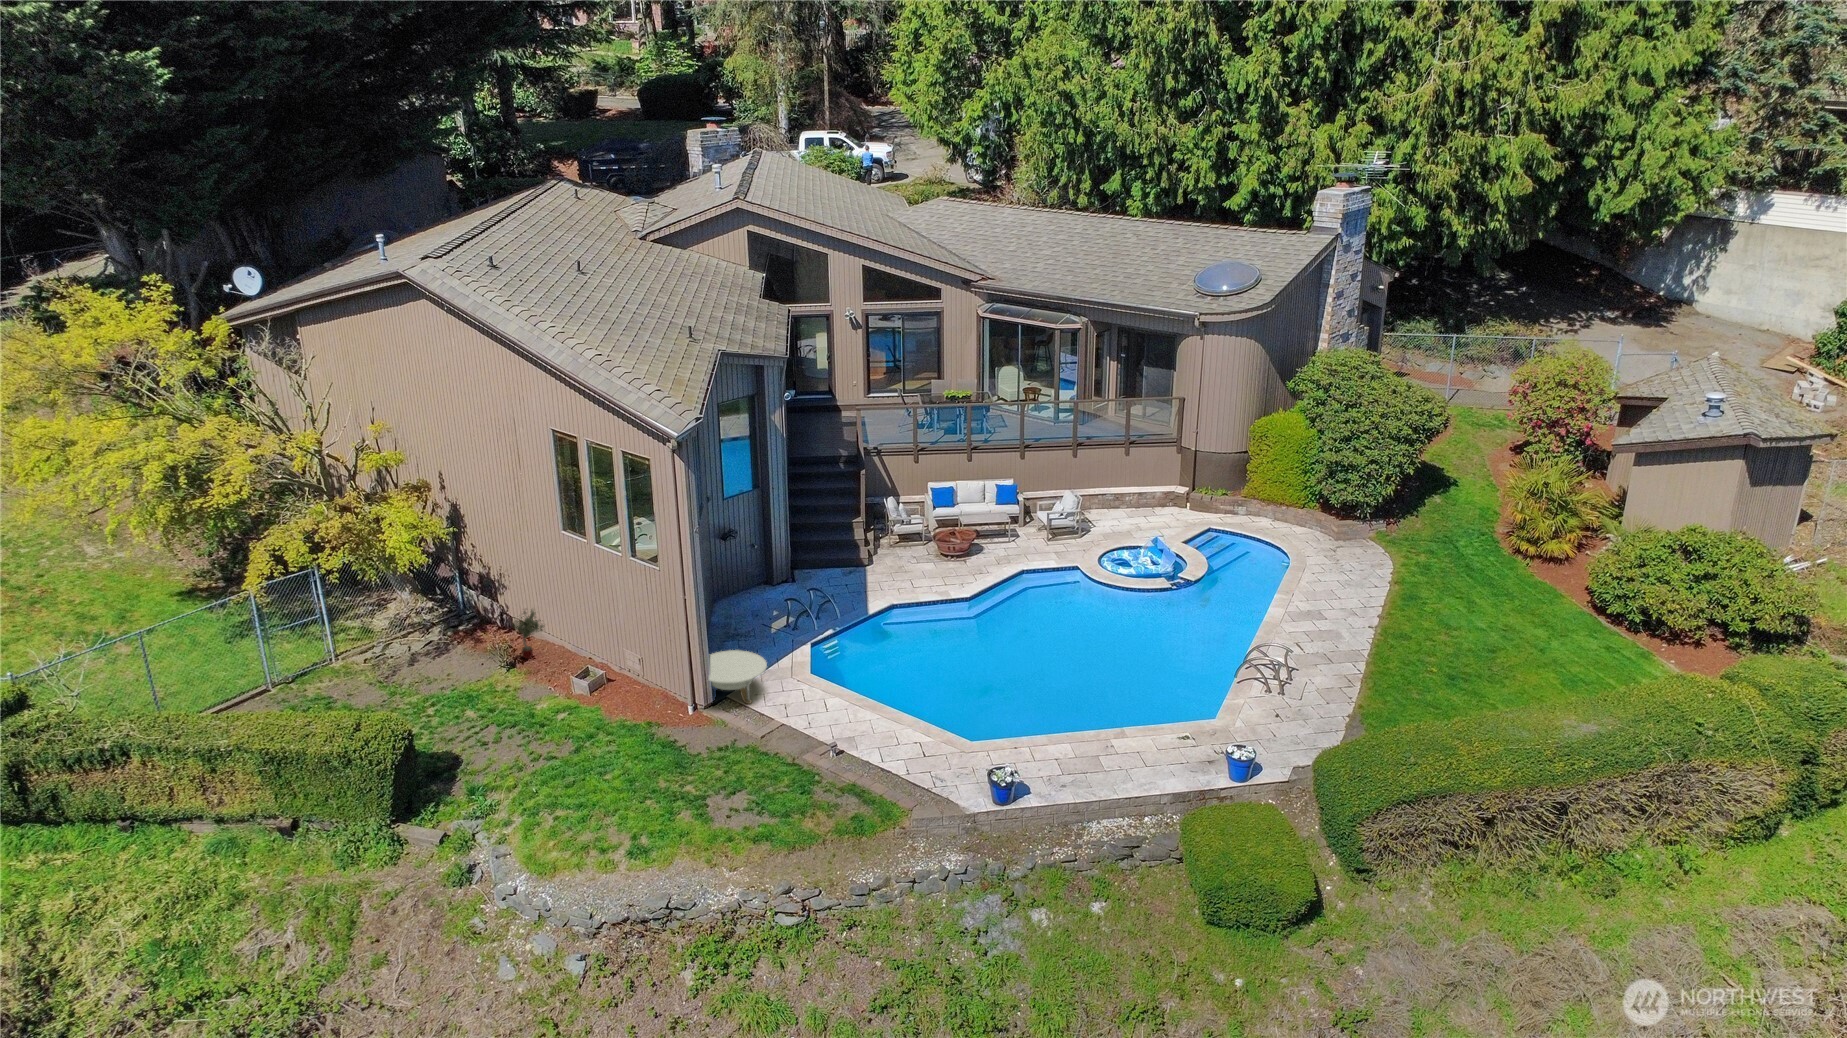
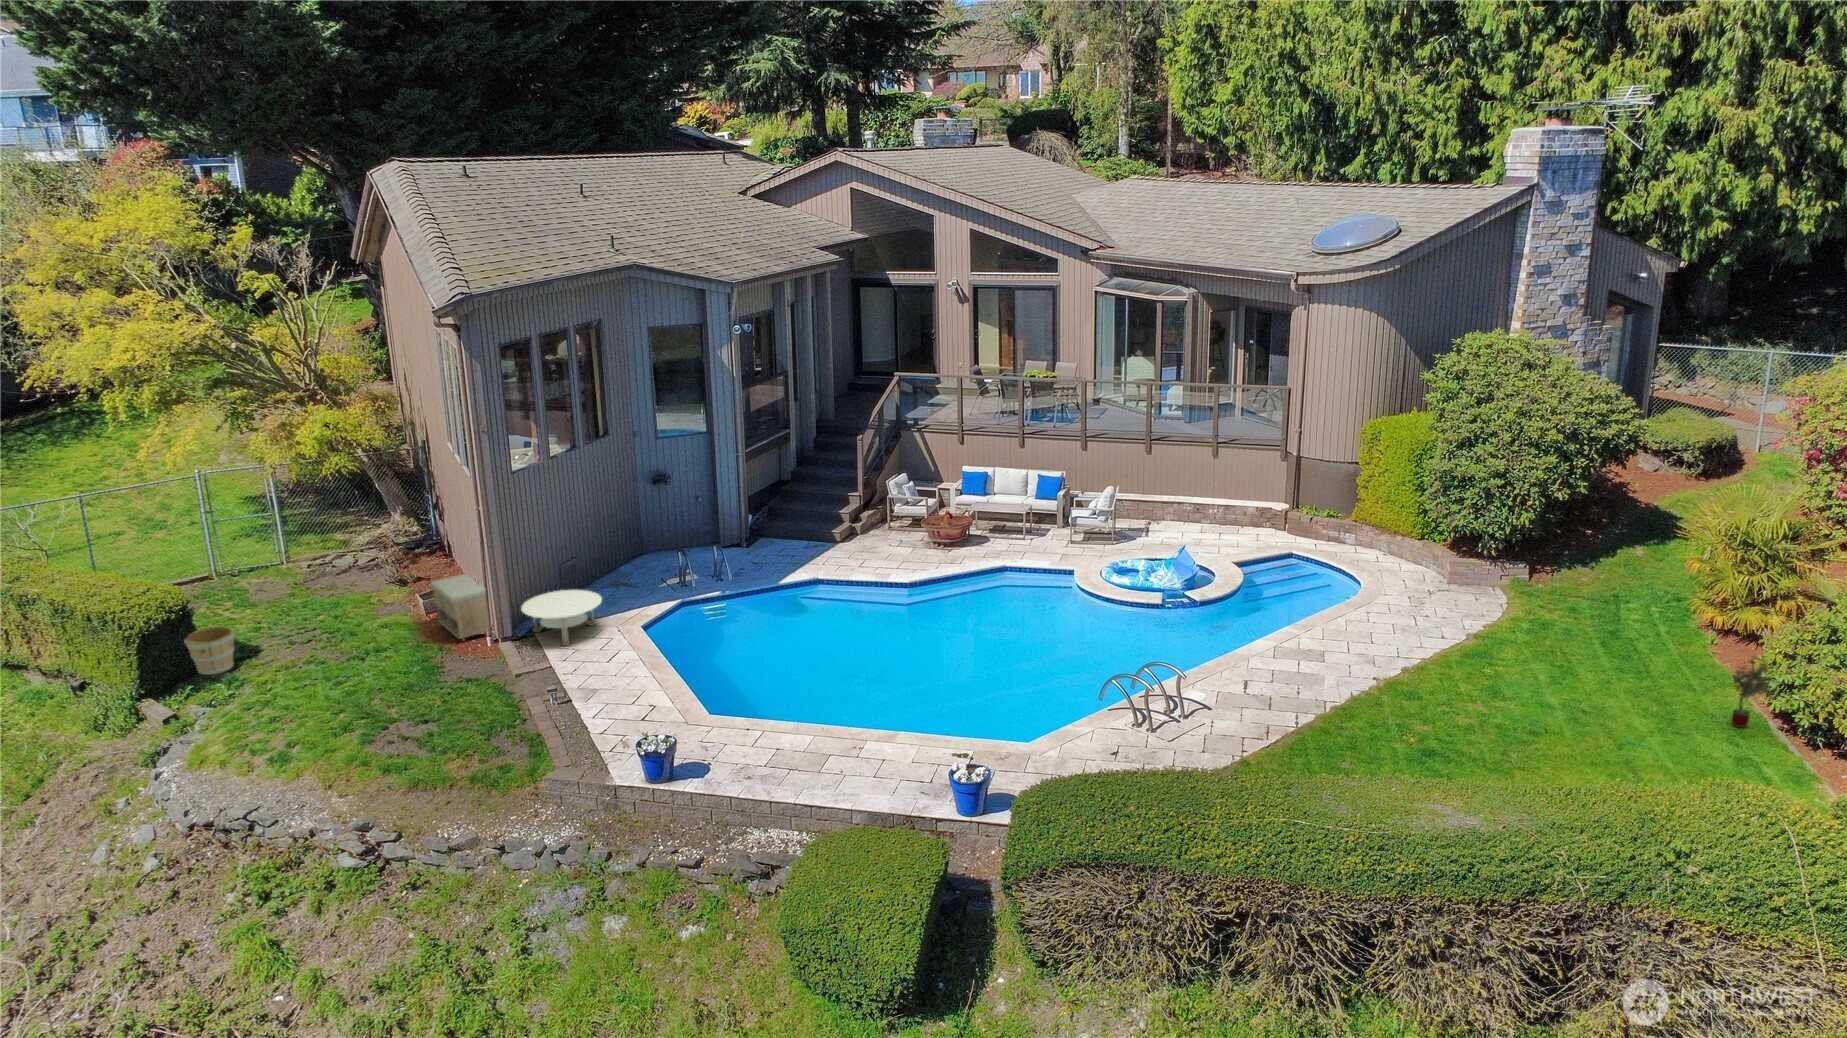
potted tree: present [513,610,544,659] -> present [1731,657,1778,728]
storage bench: none [598,653,669,715] -> present [430,574,489,641]
wooden bucket: none [412,742,459,793] -> present [184,626,234,675]

